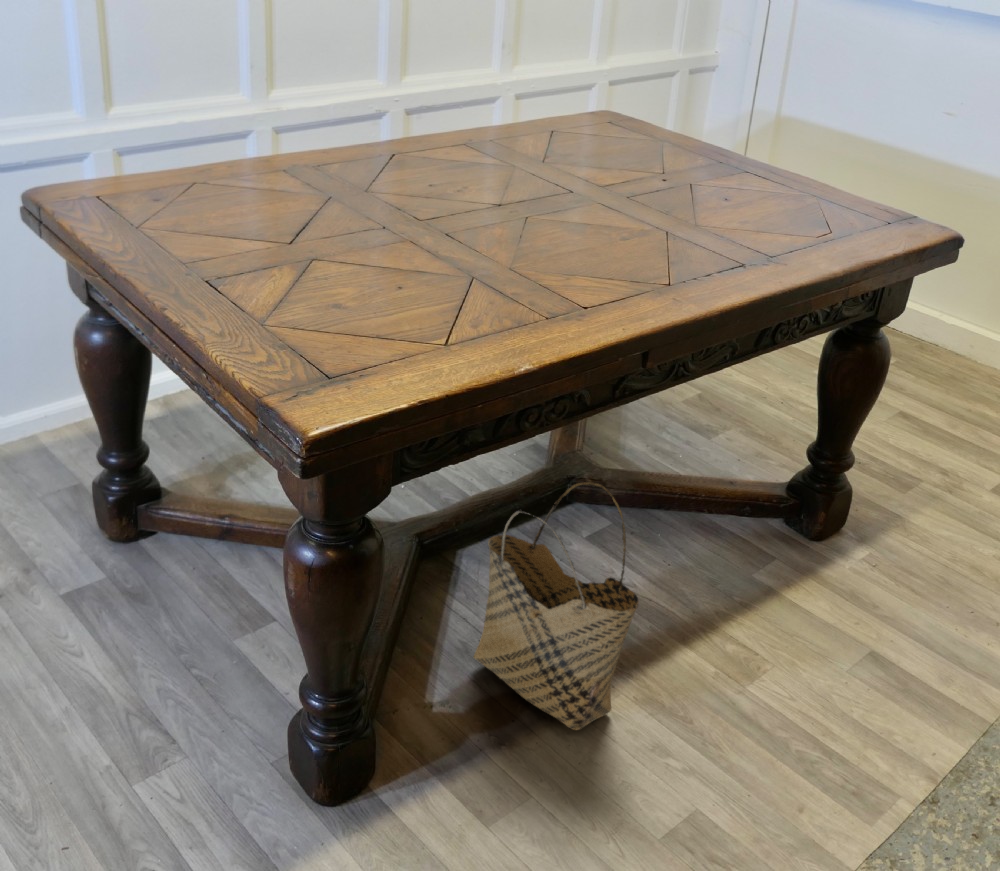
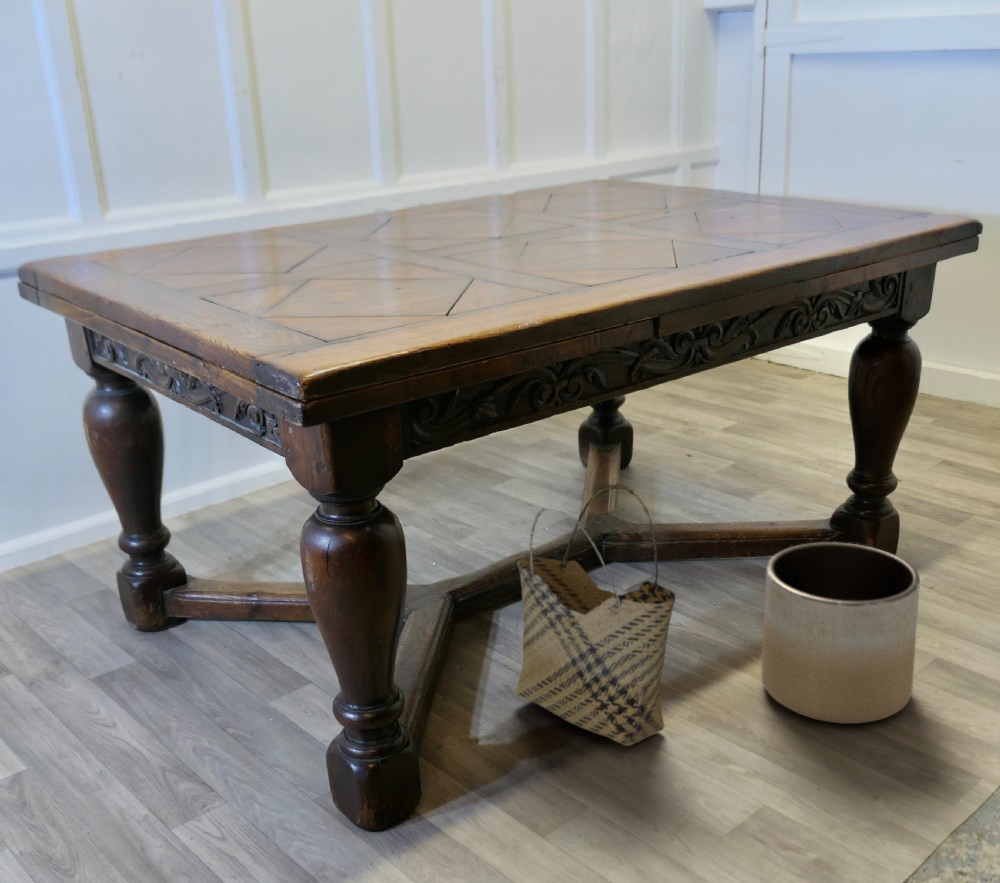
planter: none [707,540,872,723] -> present [761,542,920,724]

